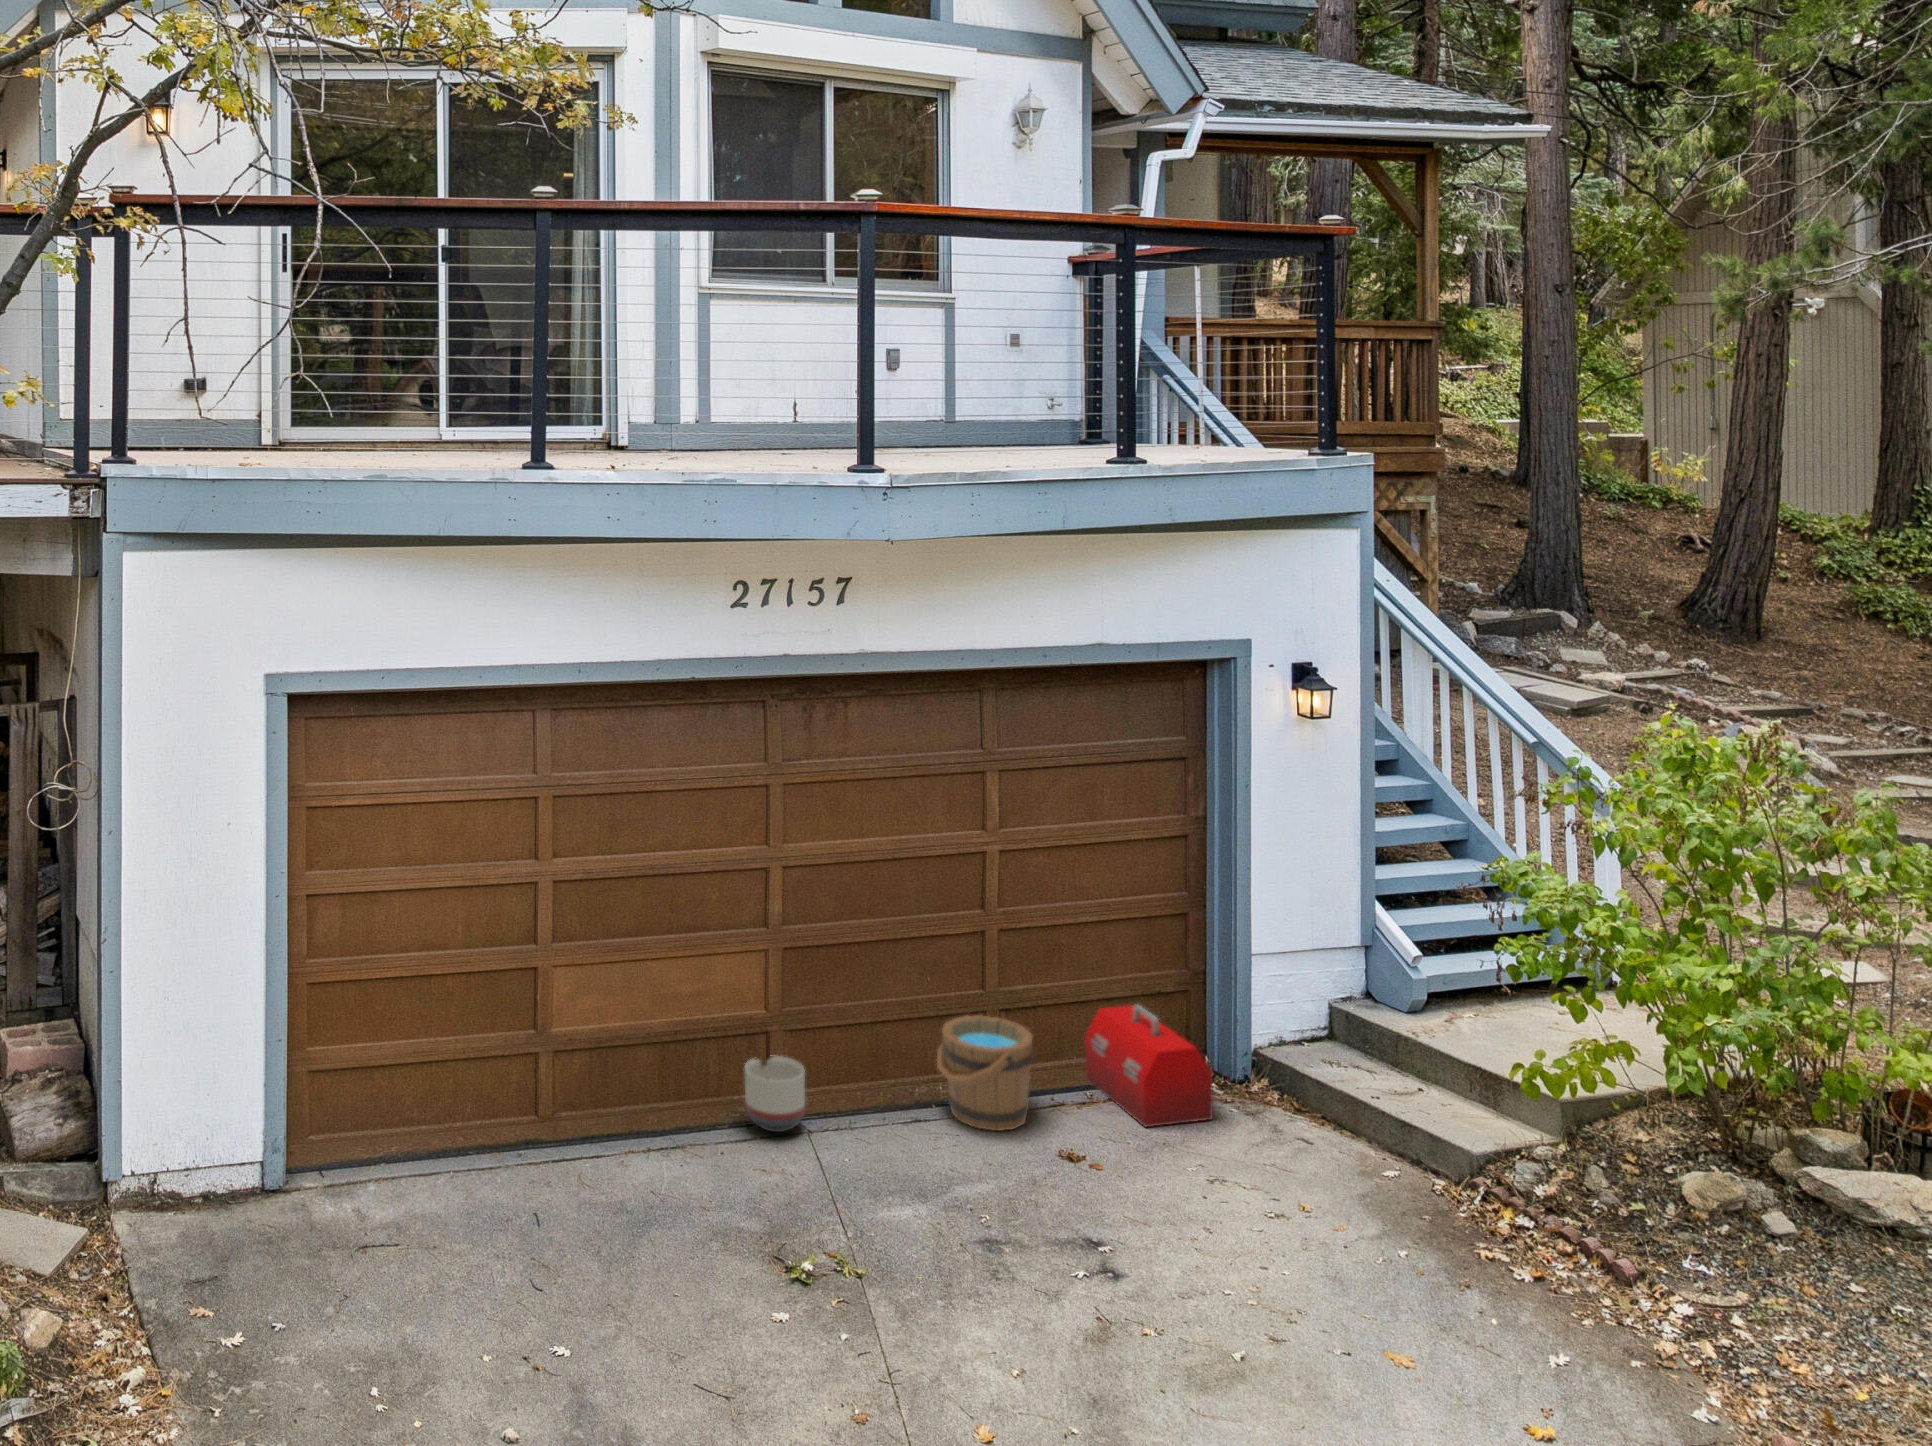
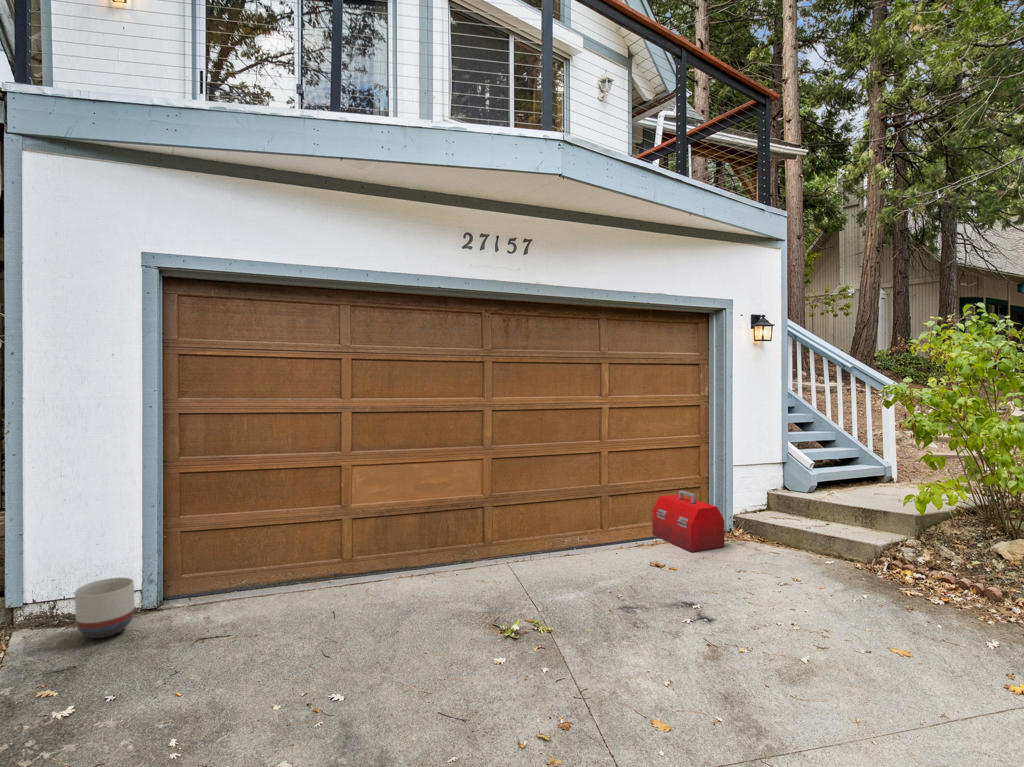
bucket: present [937,1015,1033,1131] -> none [578,500,632,559]
planter: present [745,1056,805,1132] -> present [75,578,135,638]

